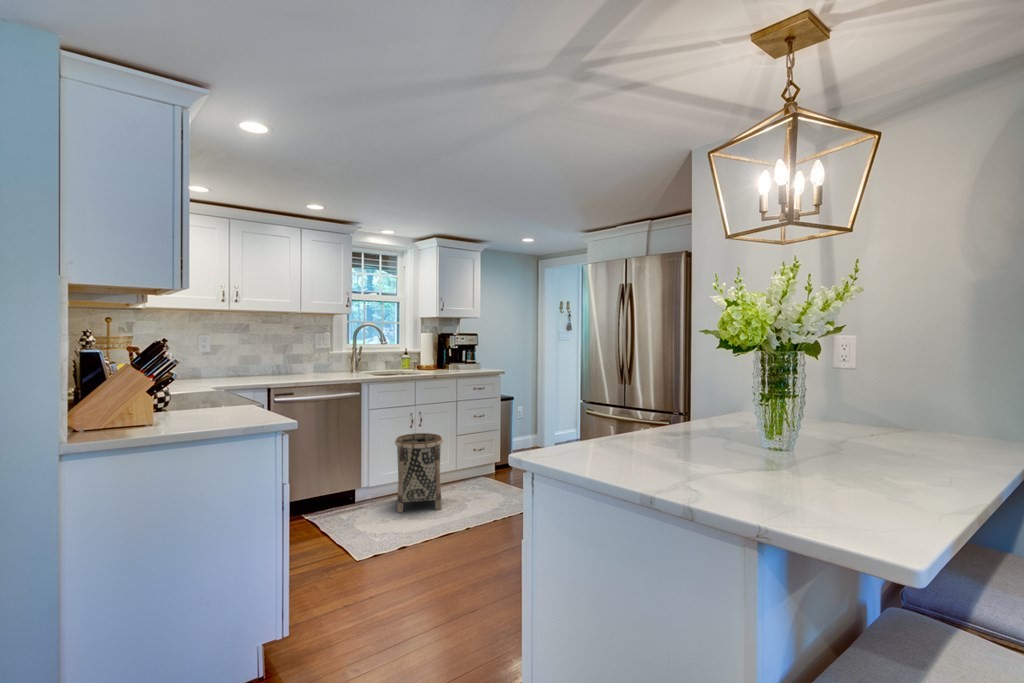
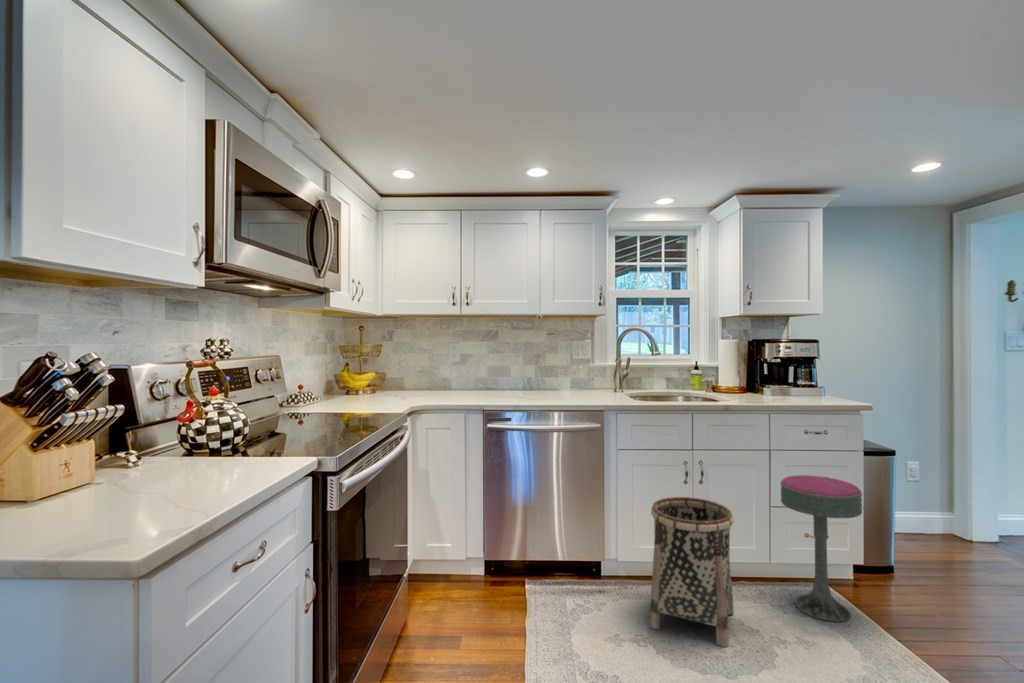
bar stool: none [462,413,501,489] -> present [781,475,862,622]

